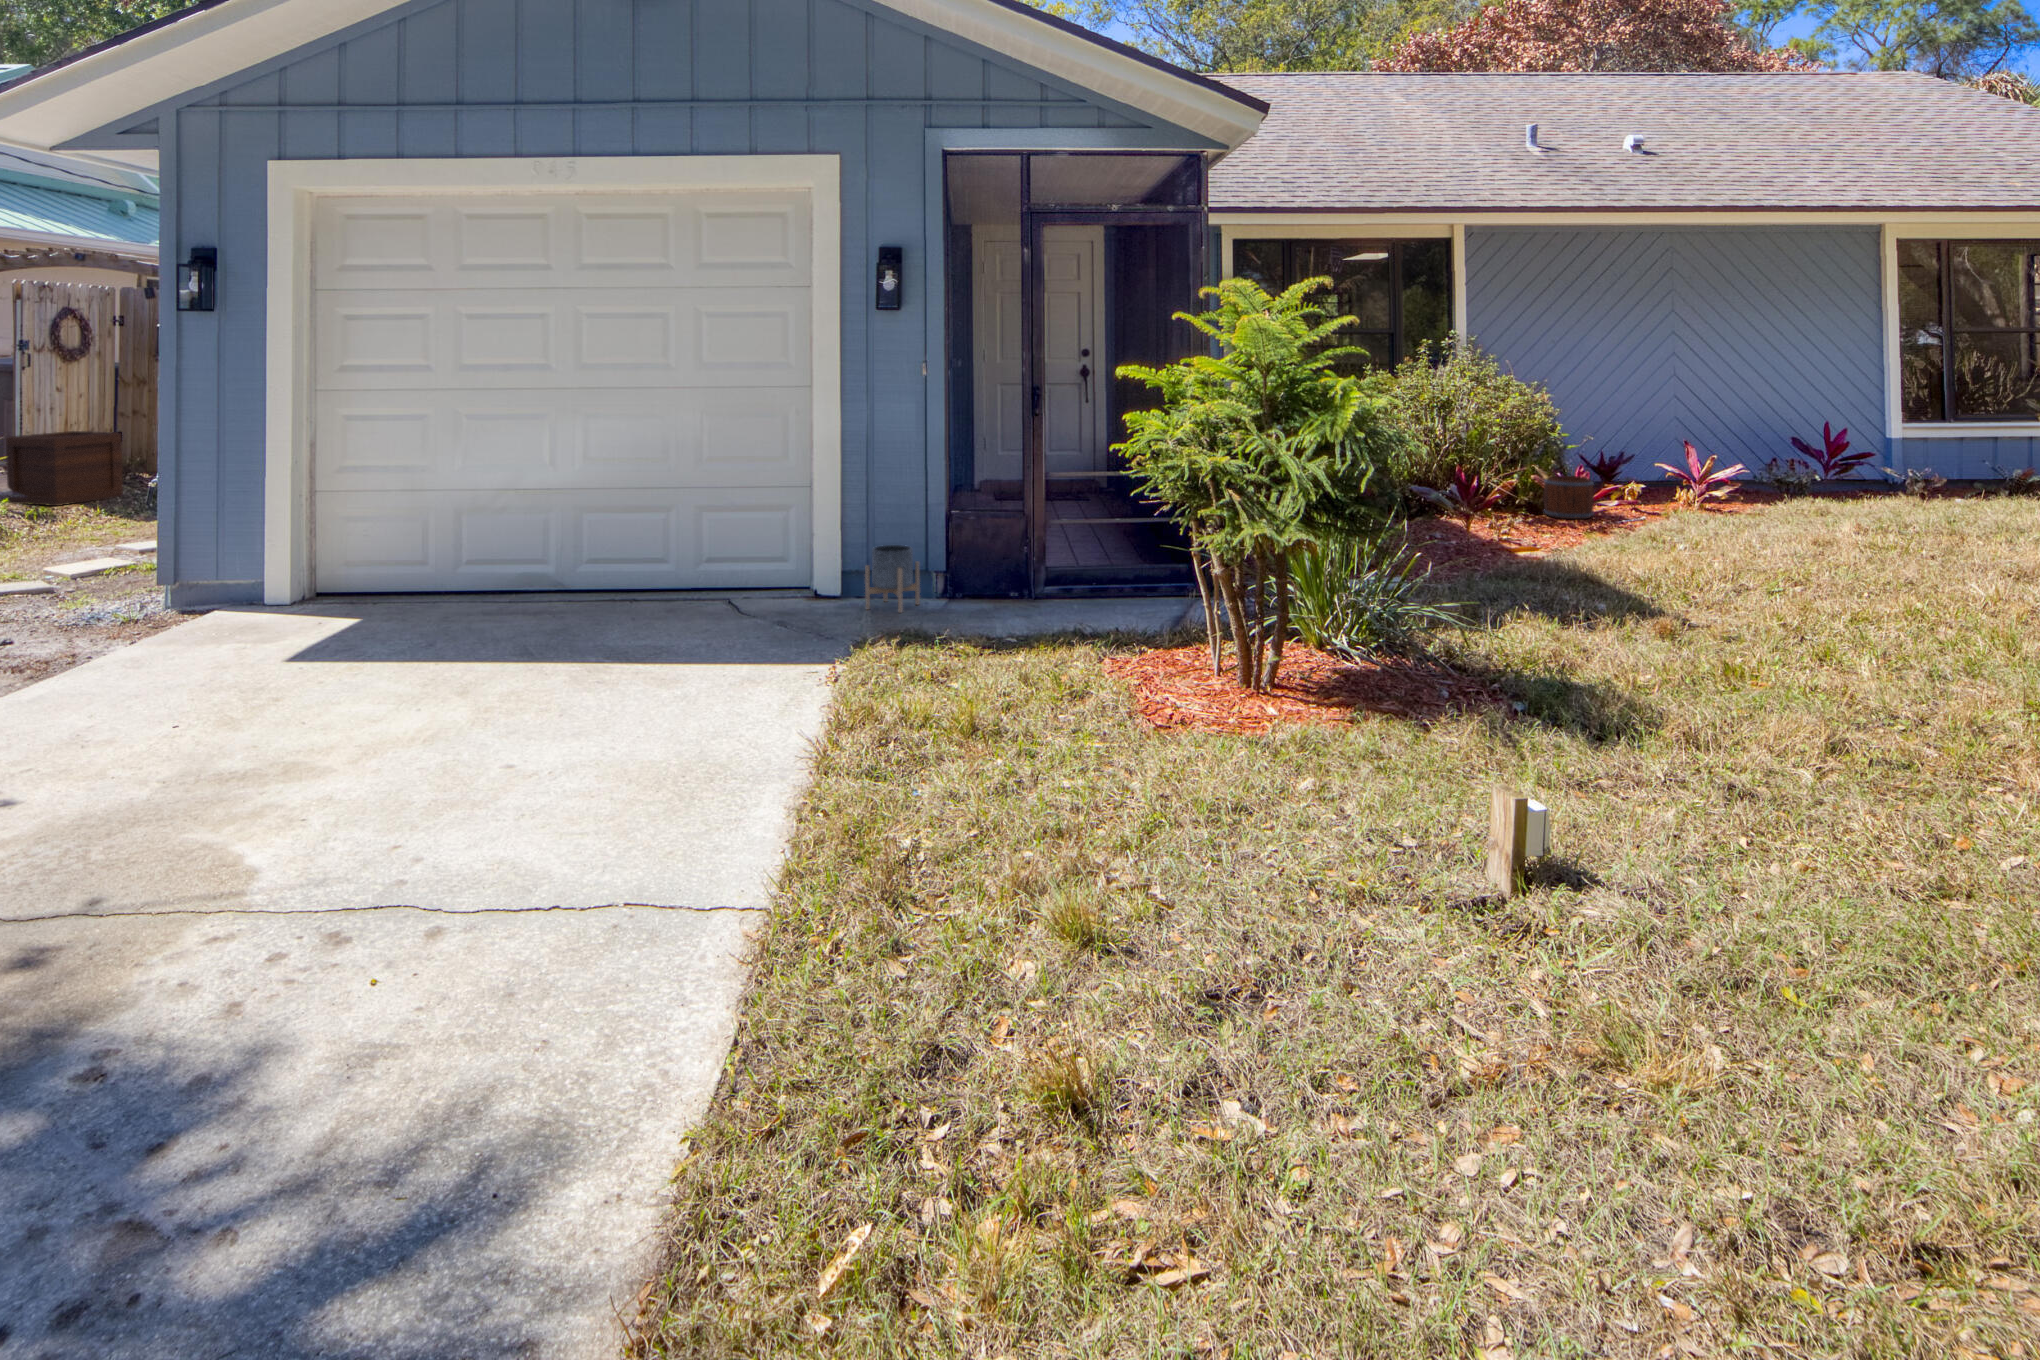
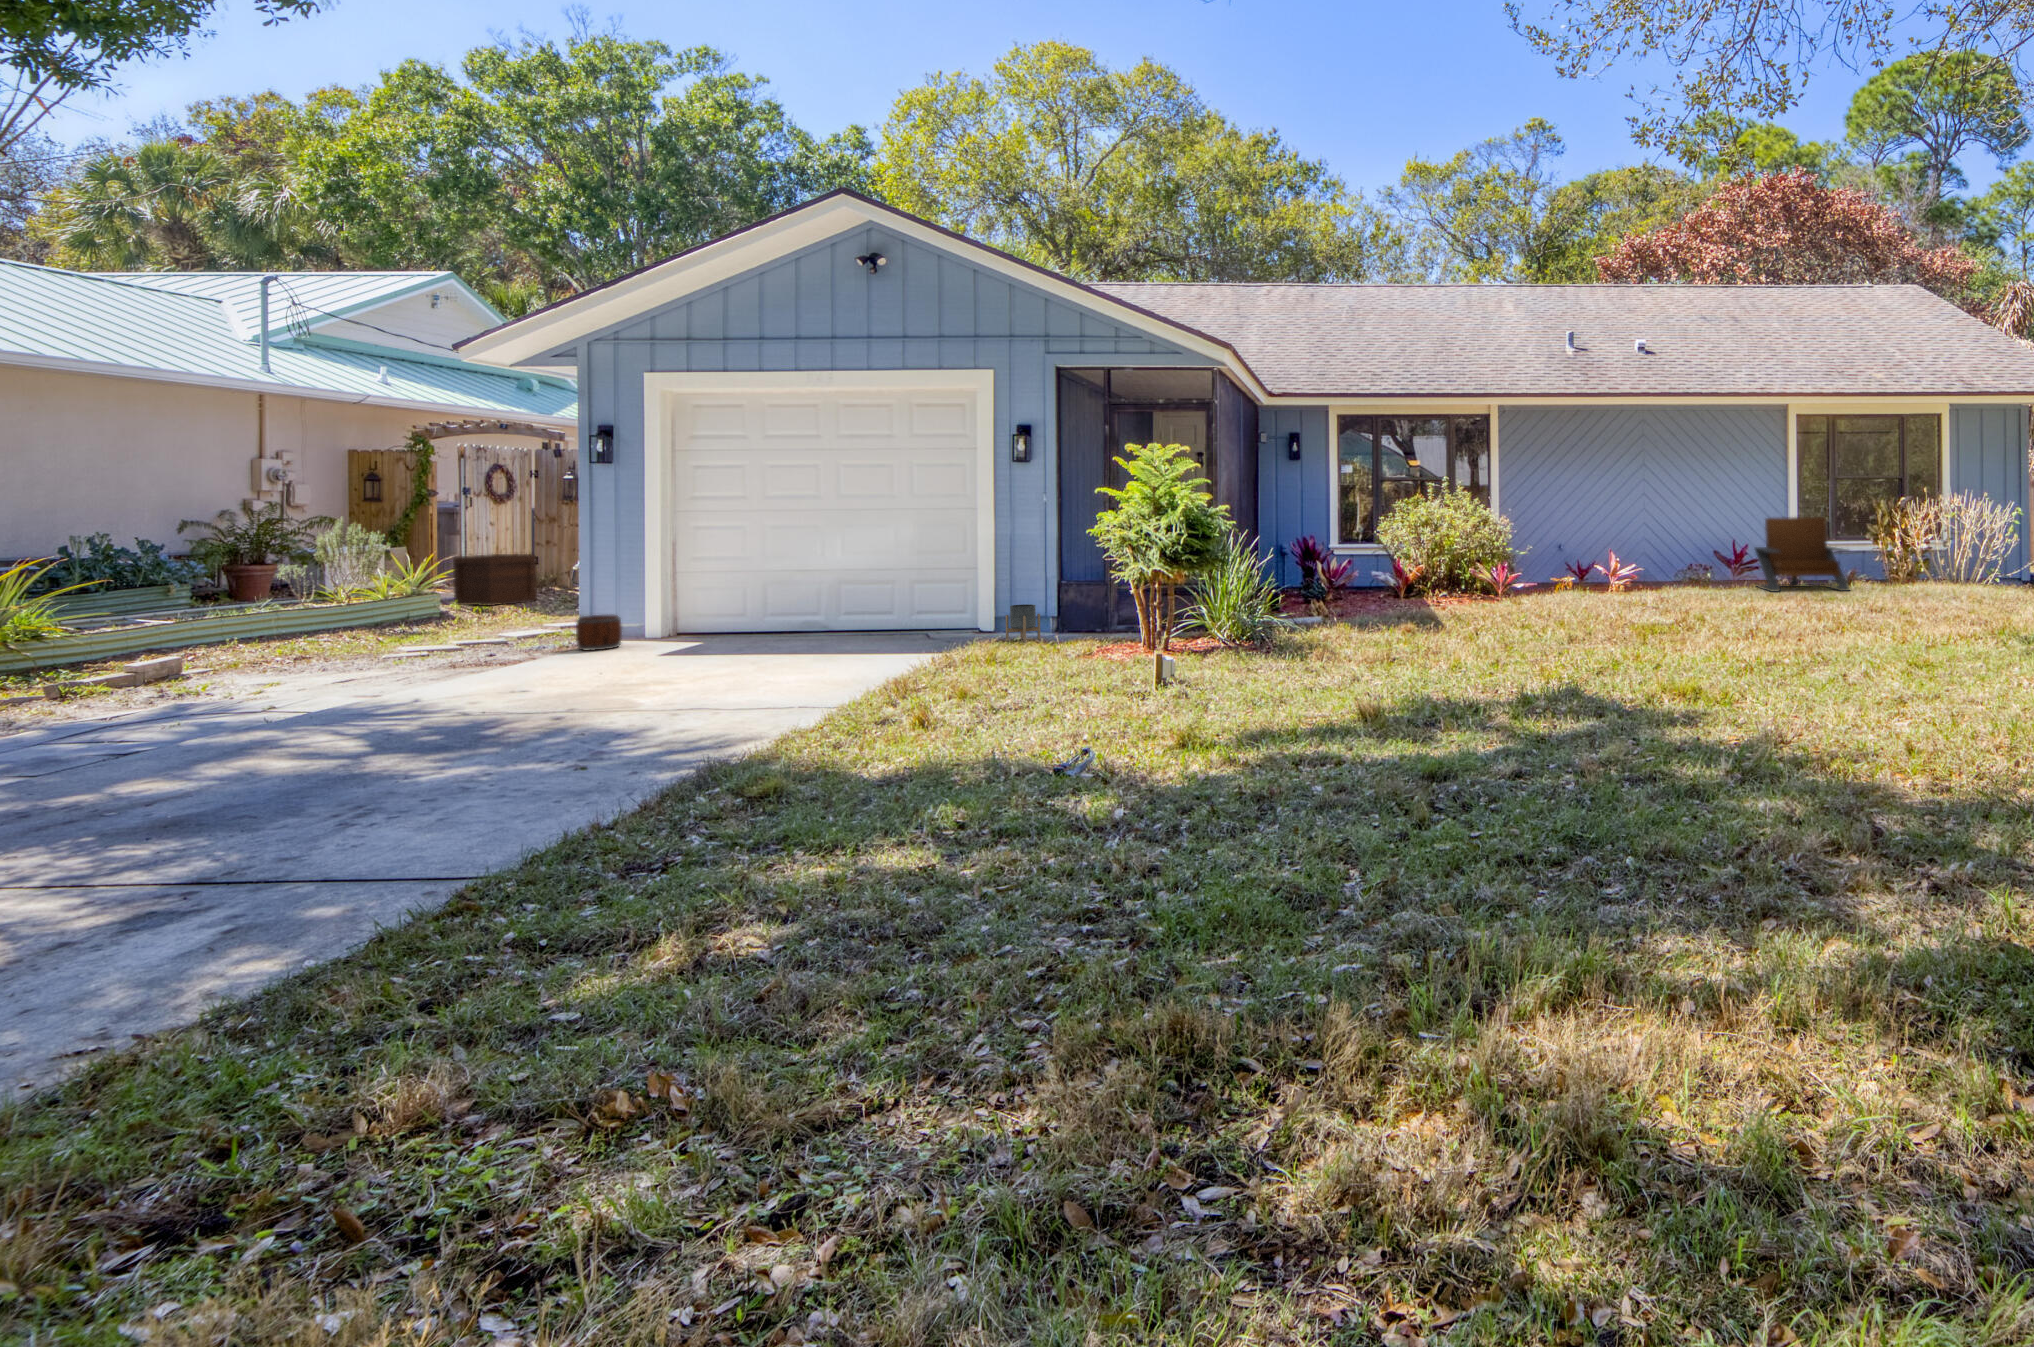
lounge chair: none [1849,388,2034,500] -> present [1755,517,1850,592]
bucket: present [1544,476,1594,519] -> present [576,615,622,651]

